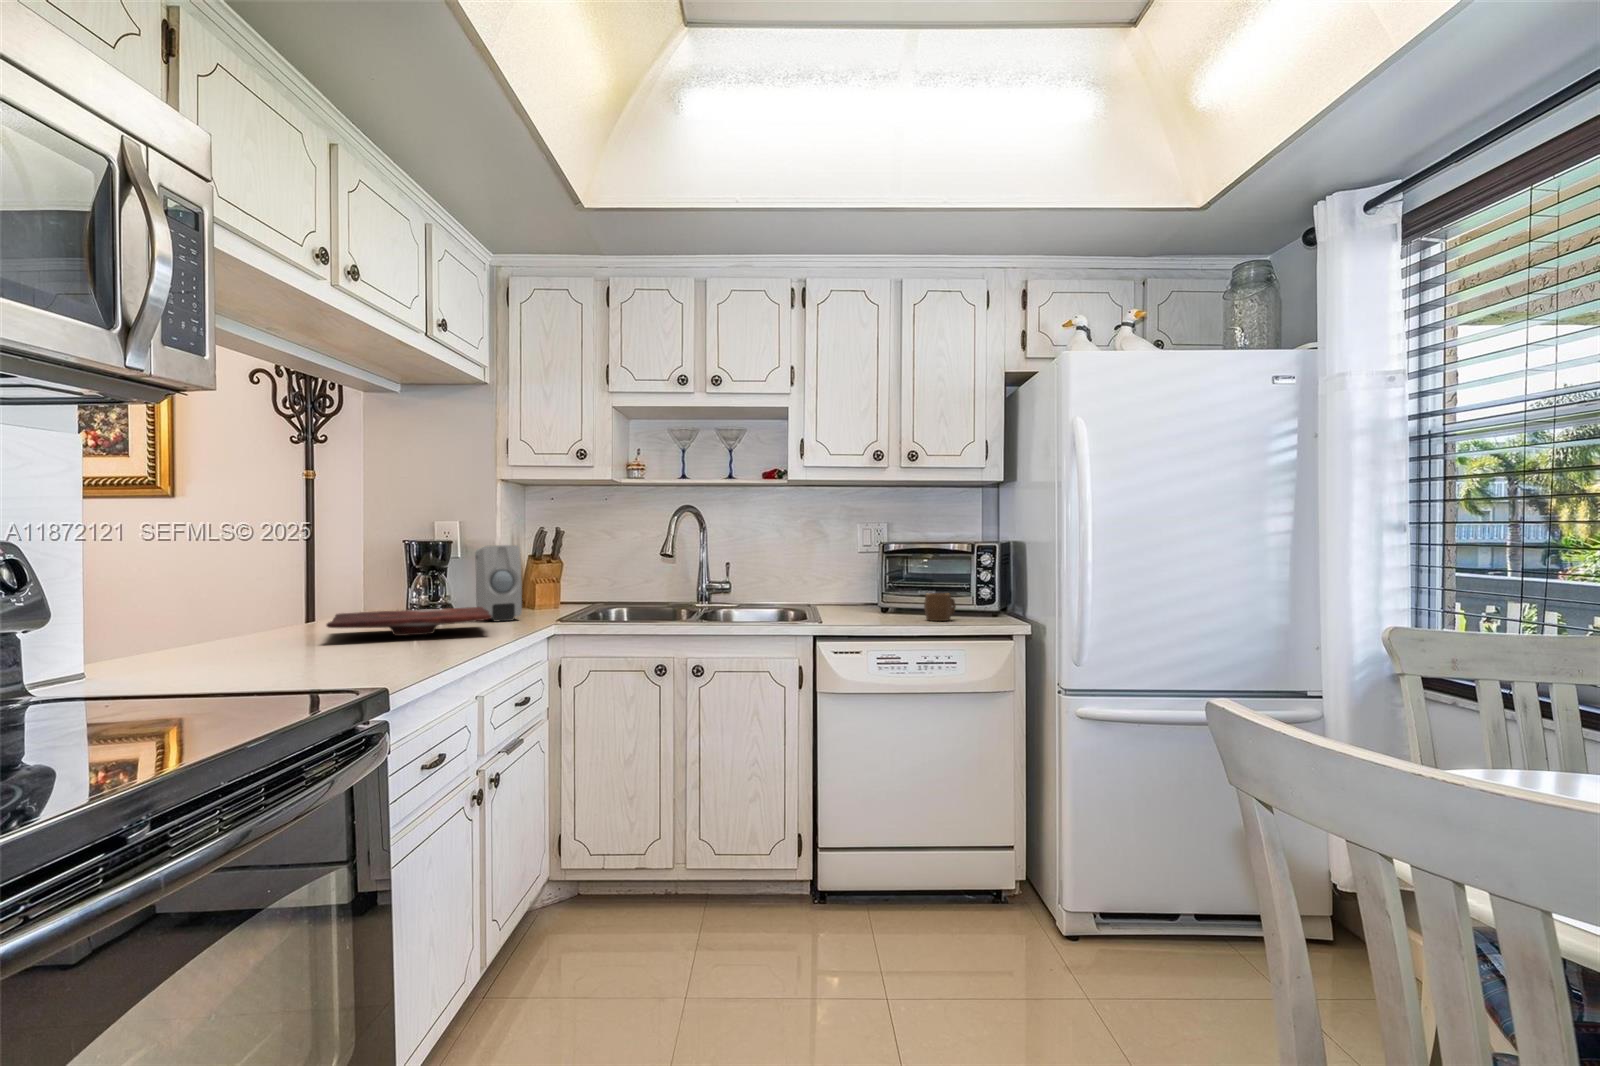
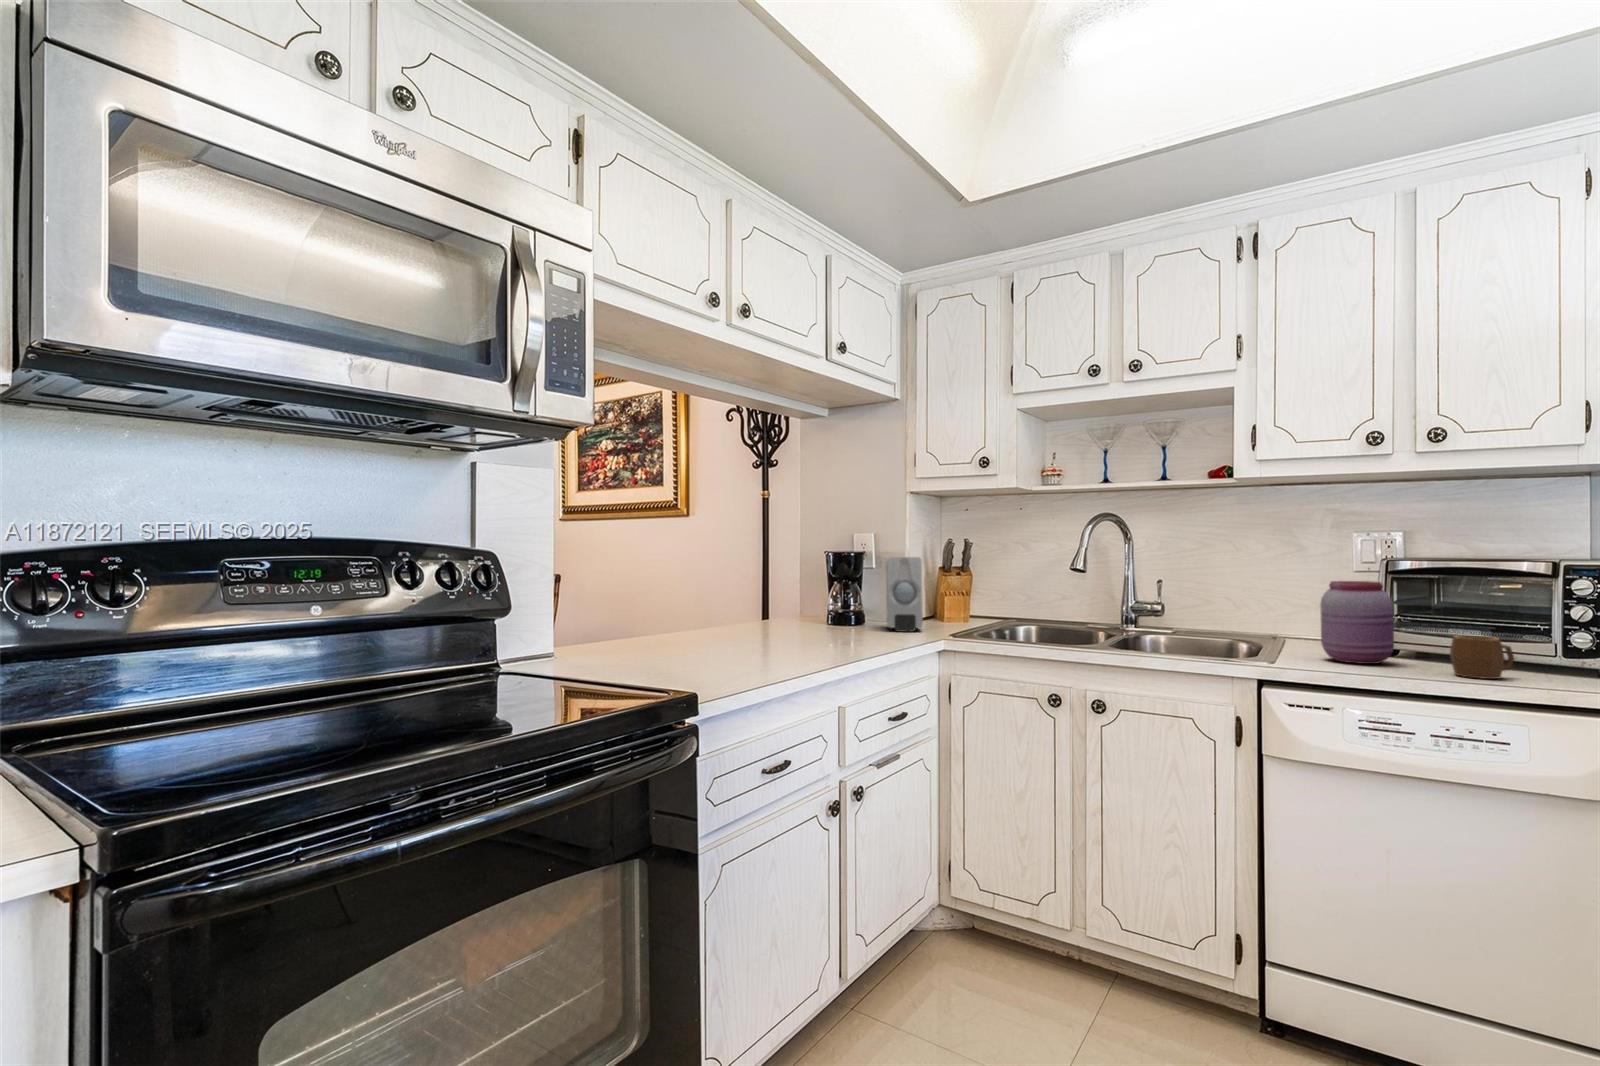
jar: none [848,558,891,618] -> present [1320,581,1394,664]
cutting board: present [327,607,492,636] -> none [737,615,880,639]

